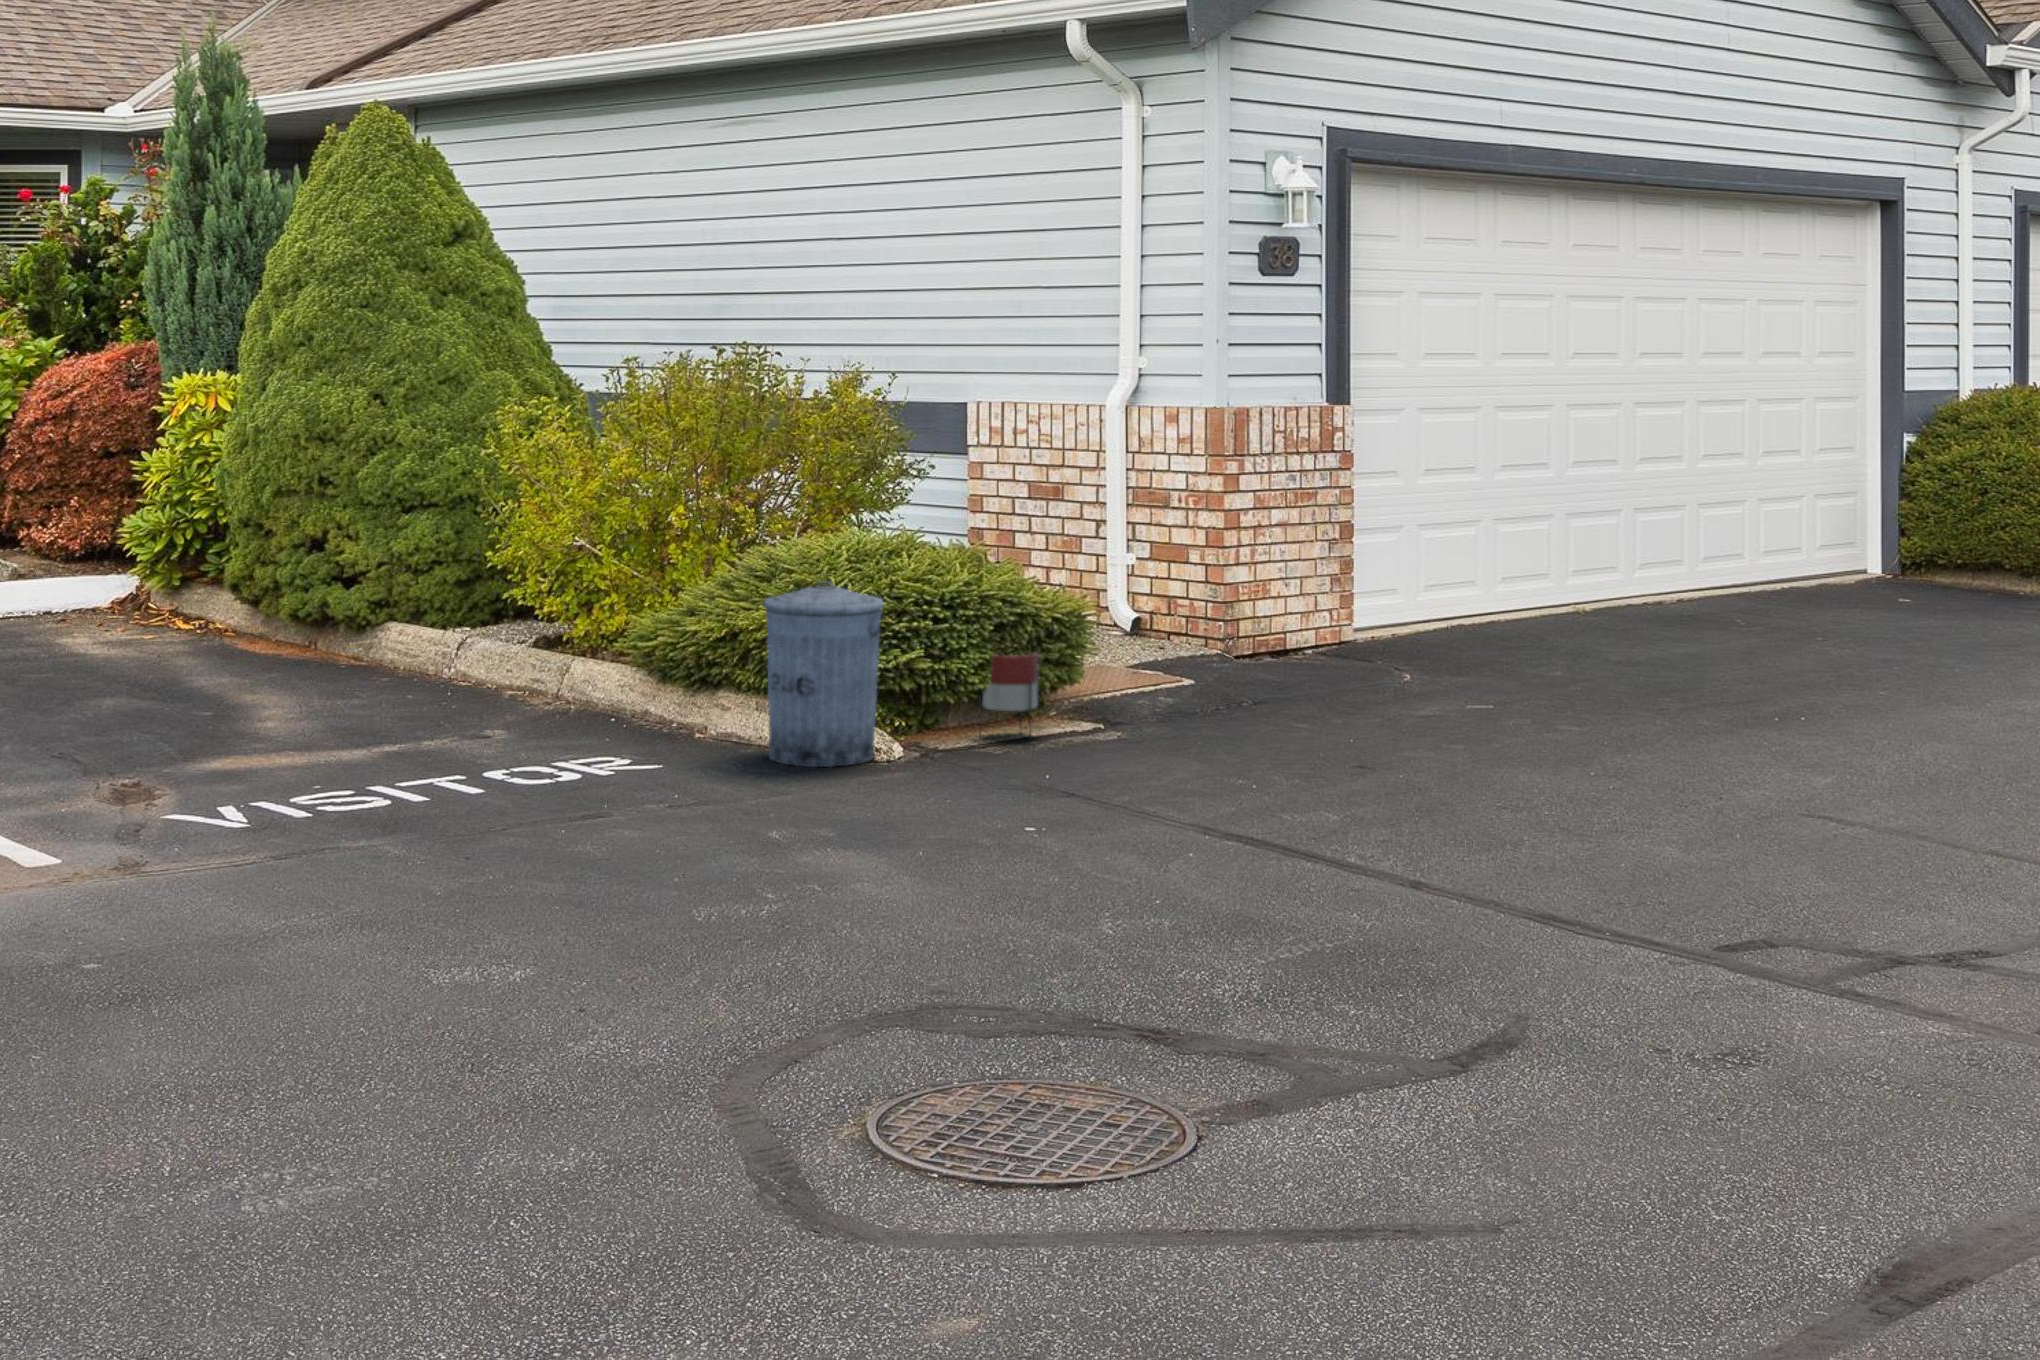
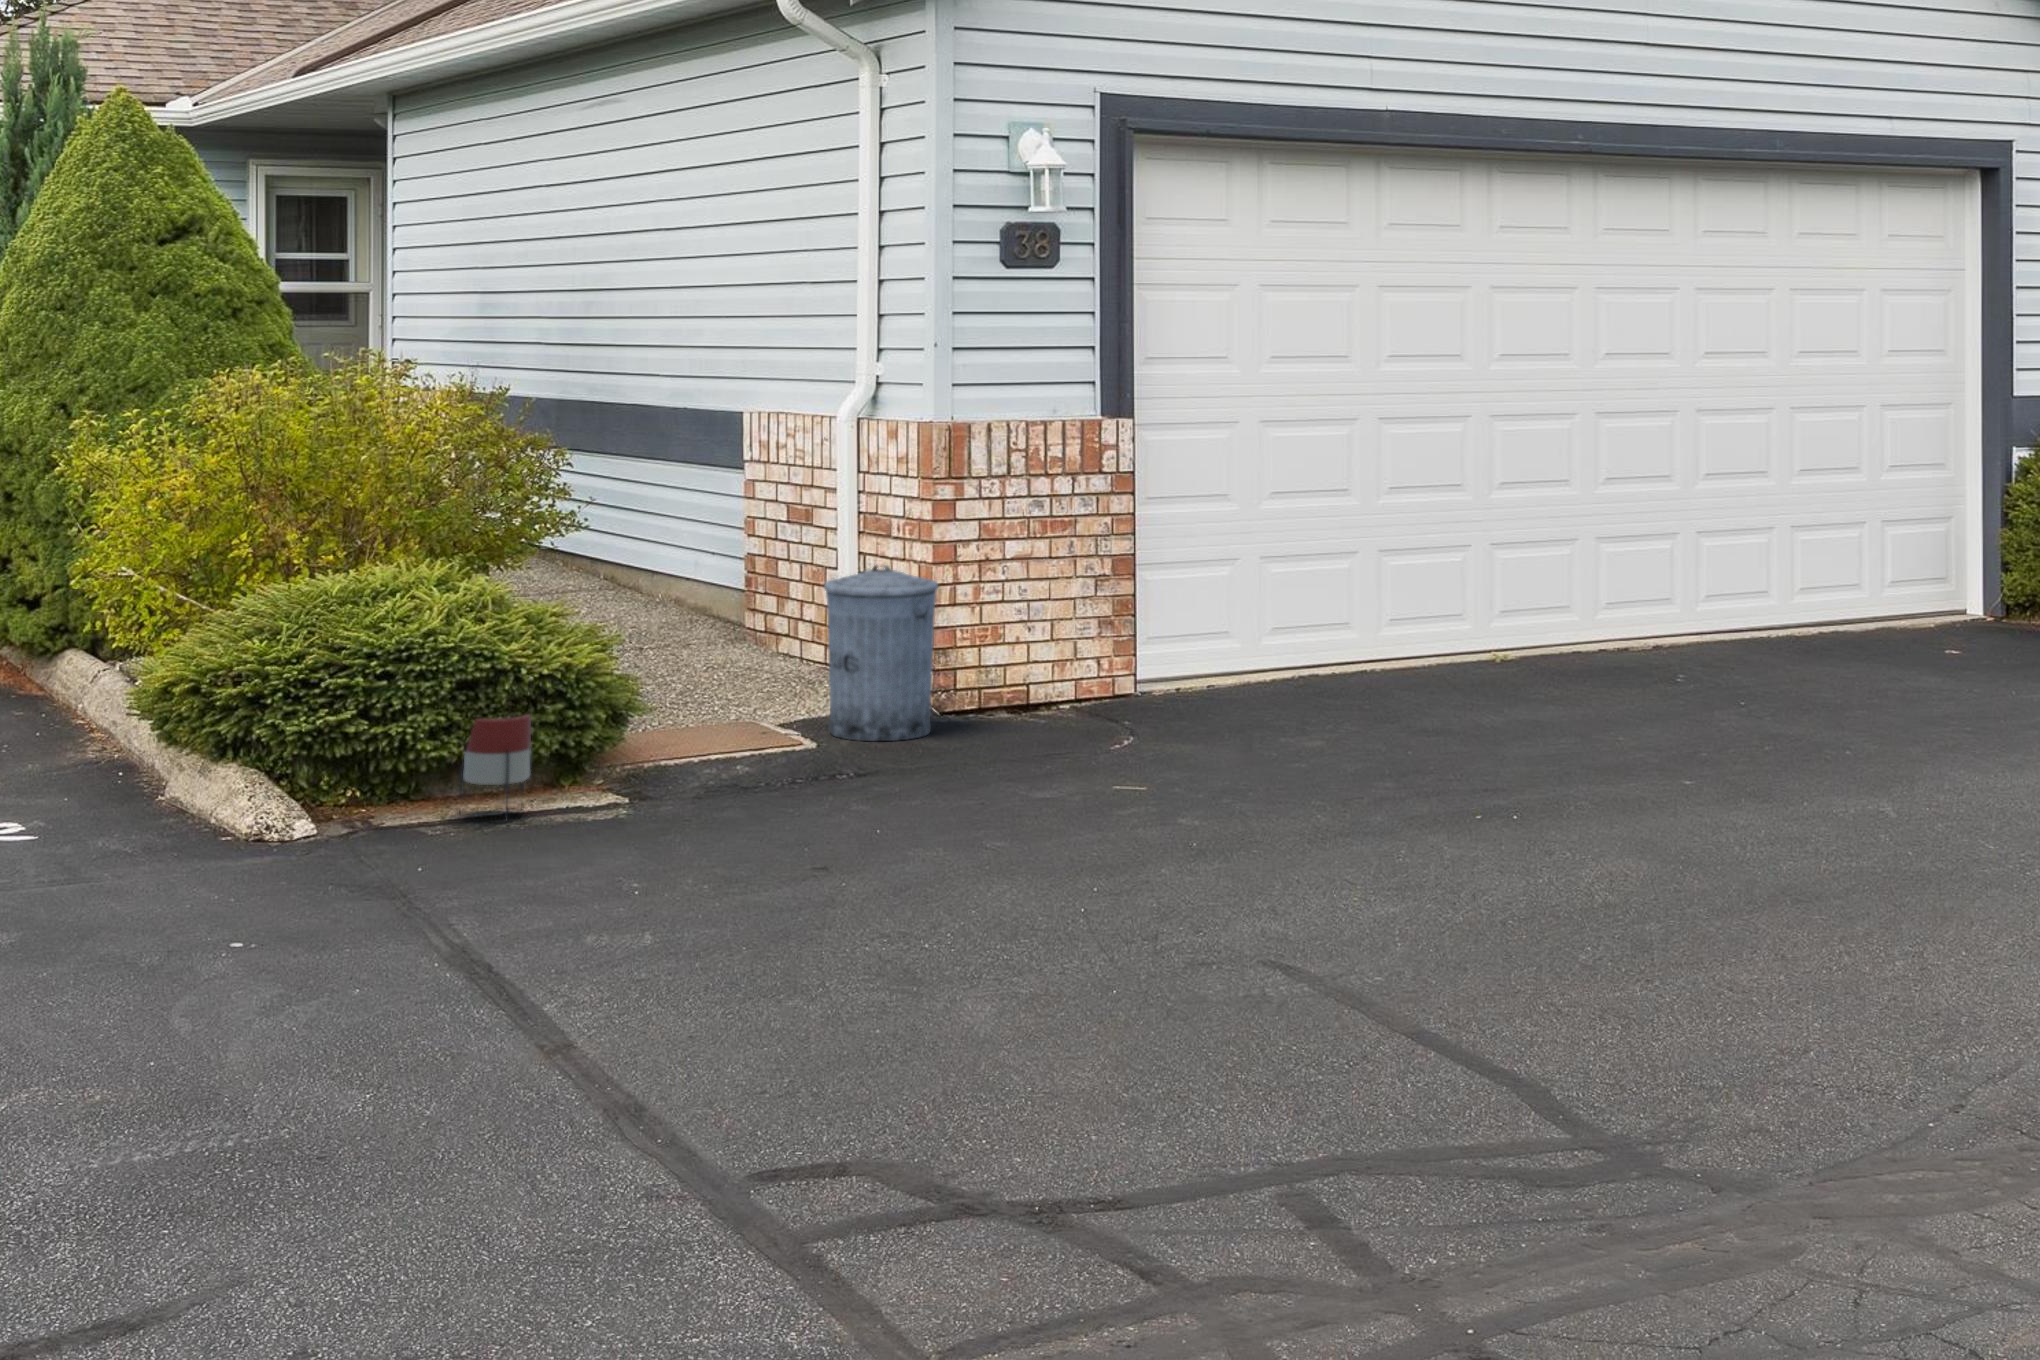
trash can: present [764,581,884,767] -> present [824,565,939,741]

